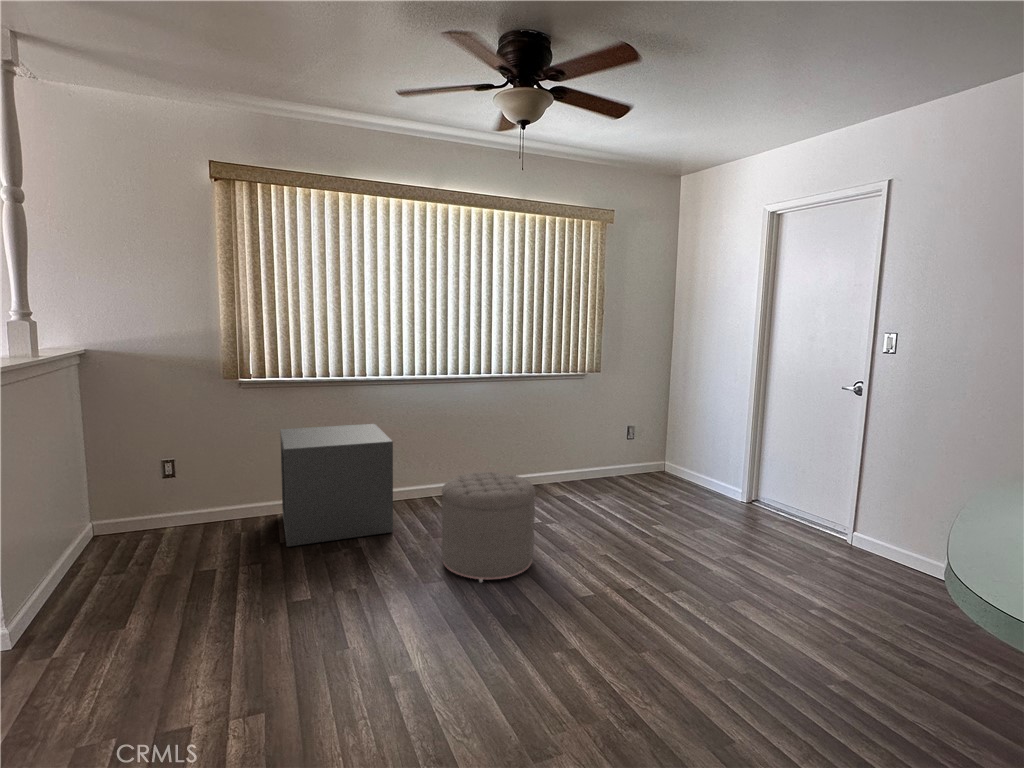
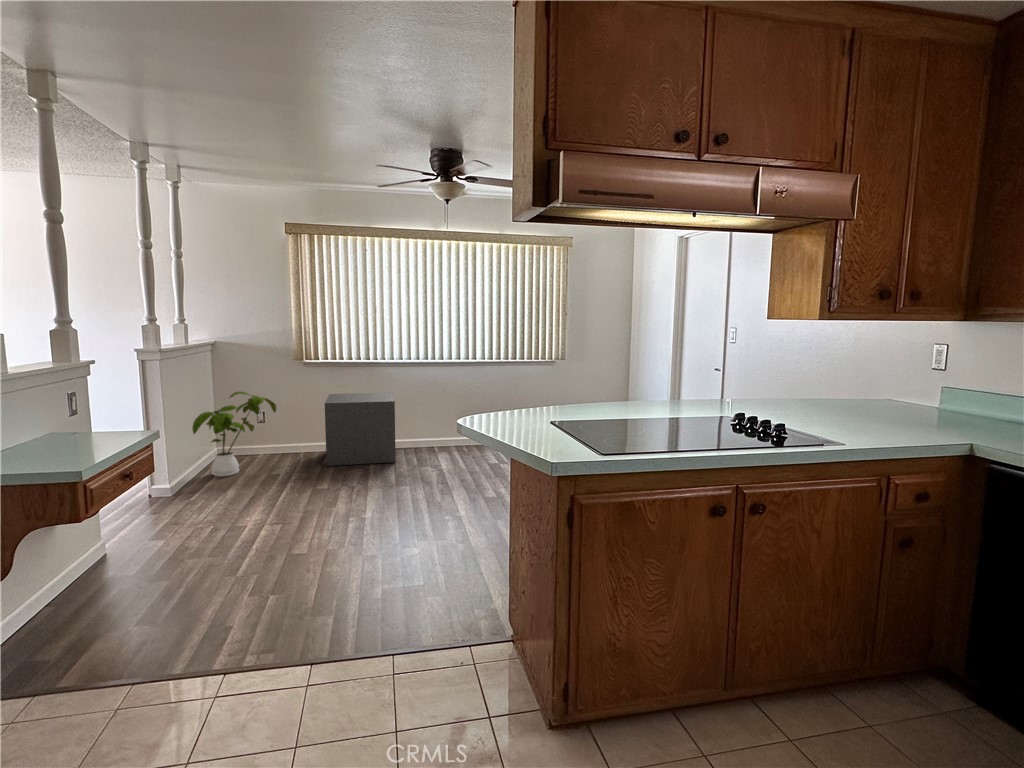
house plant: none [50,437,203,584] -> present [192,392,276,477]
ottoman: present [442,472,536,582] -> none [415,421,476,487]

